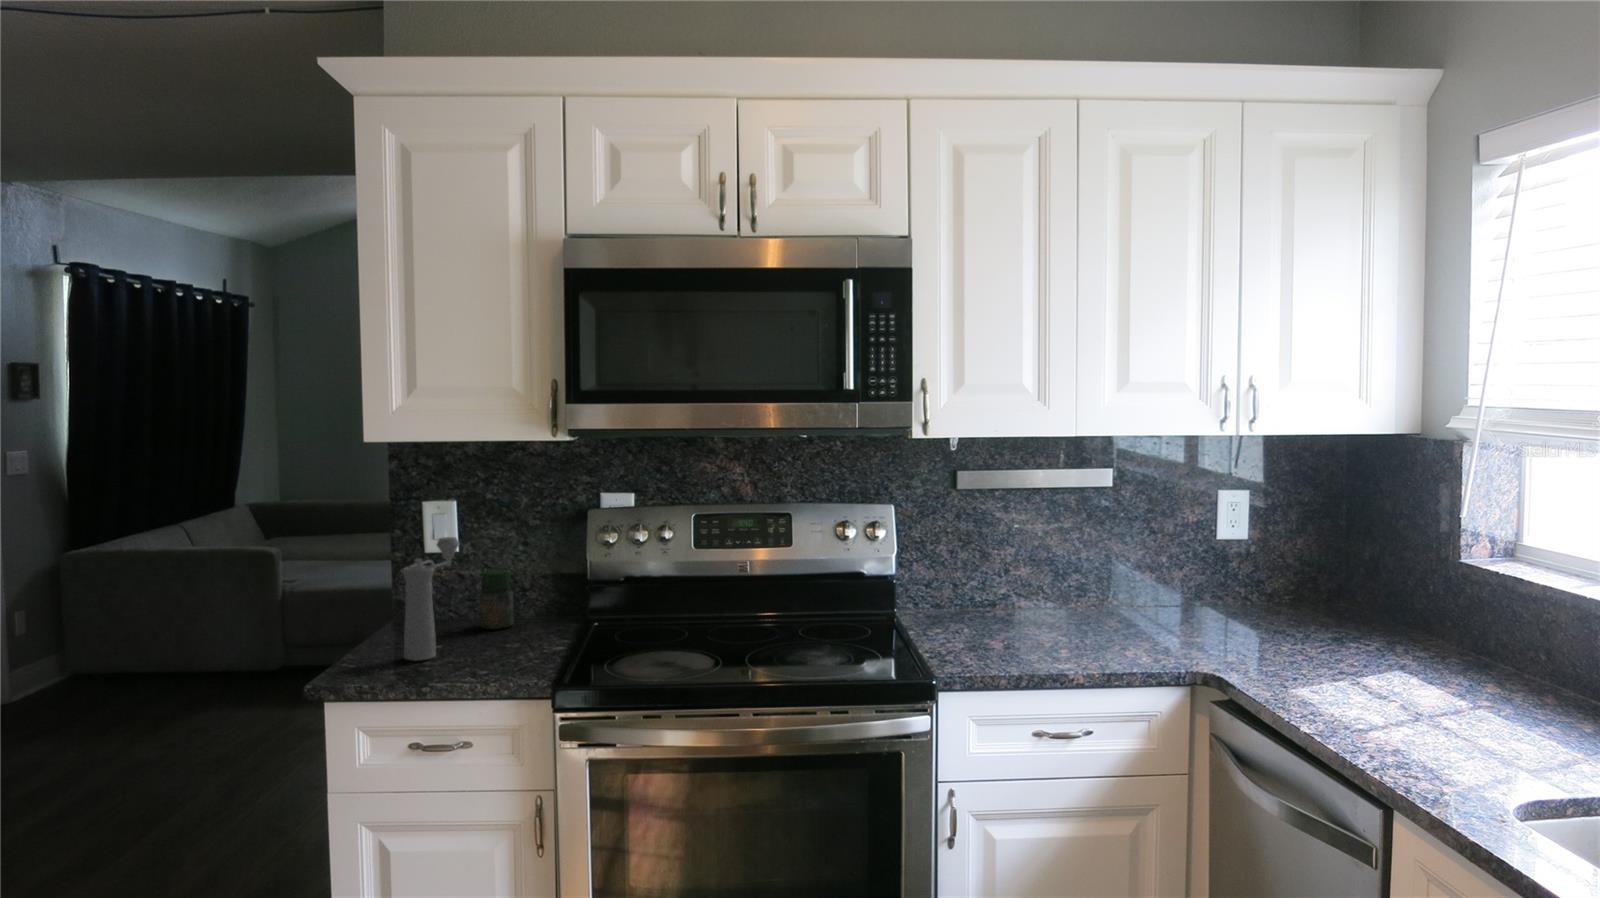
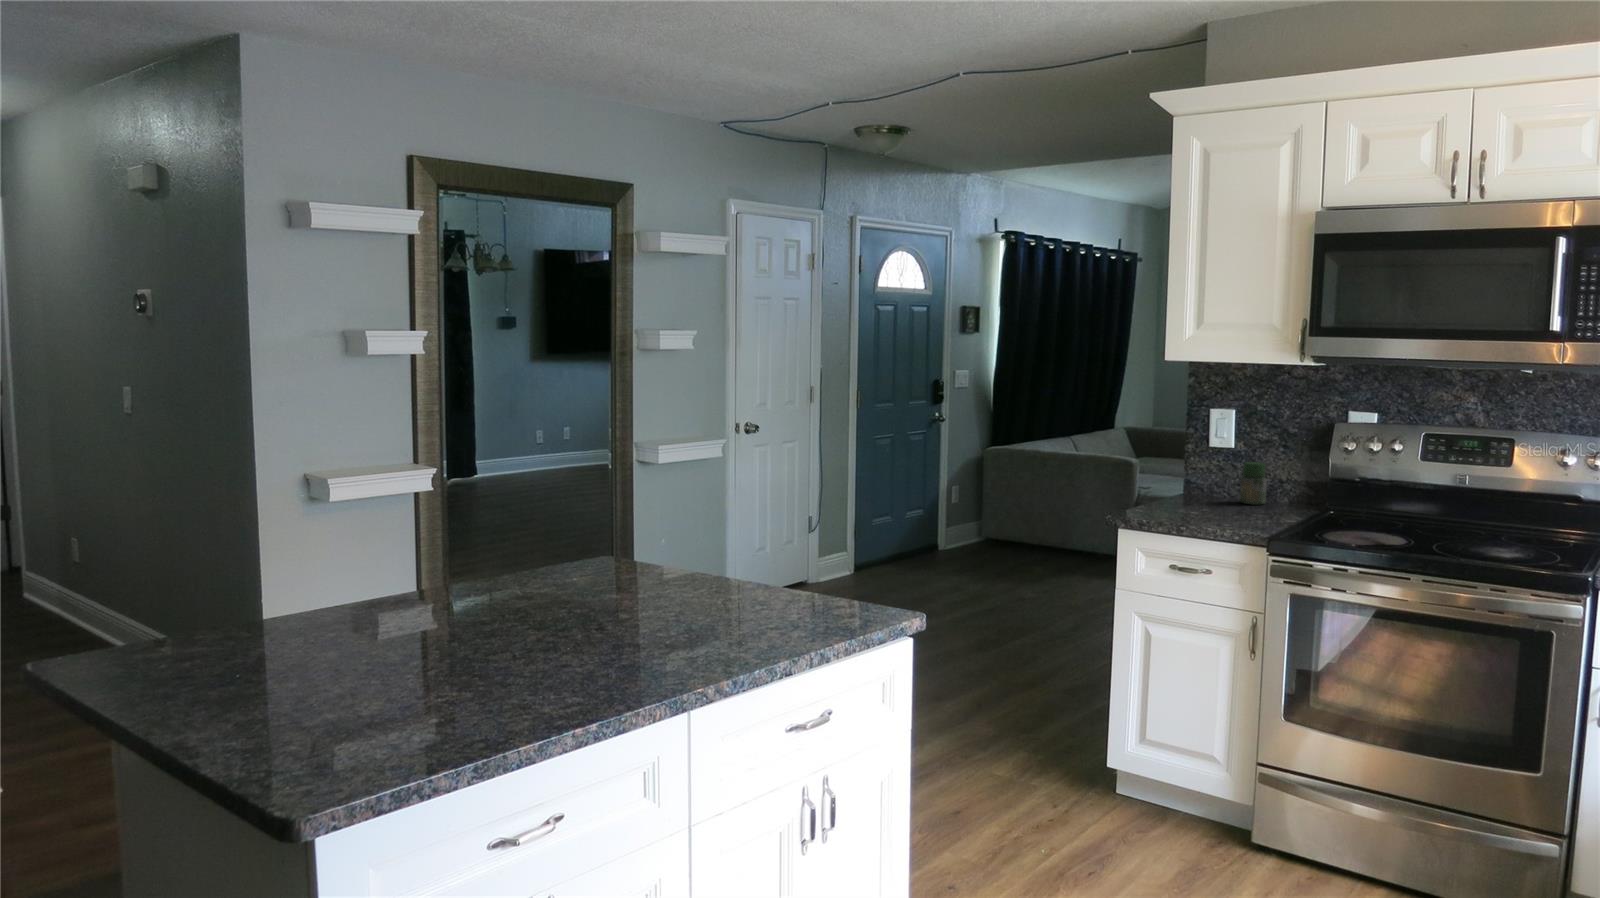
pepper mill: present [403,537,459,661] -> none [1177,433,1225,514]

